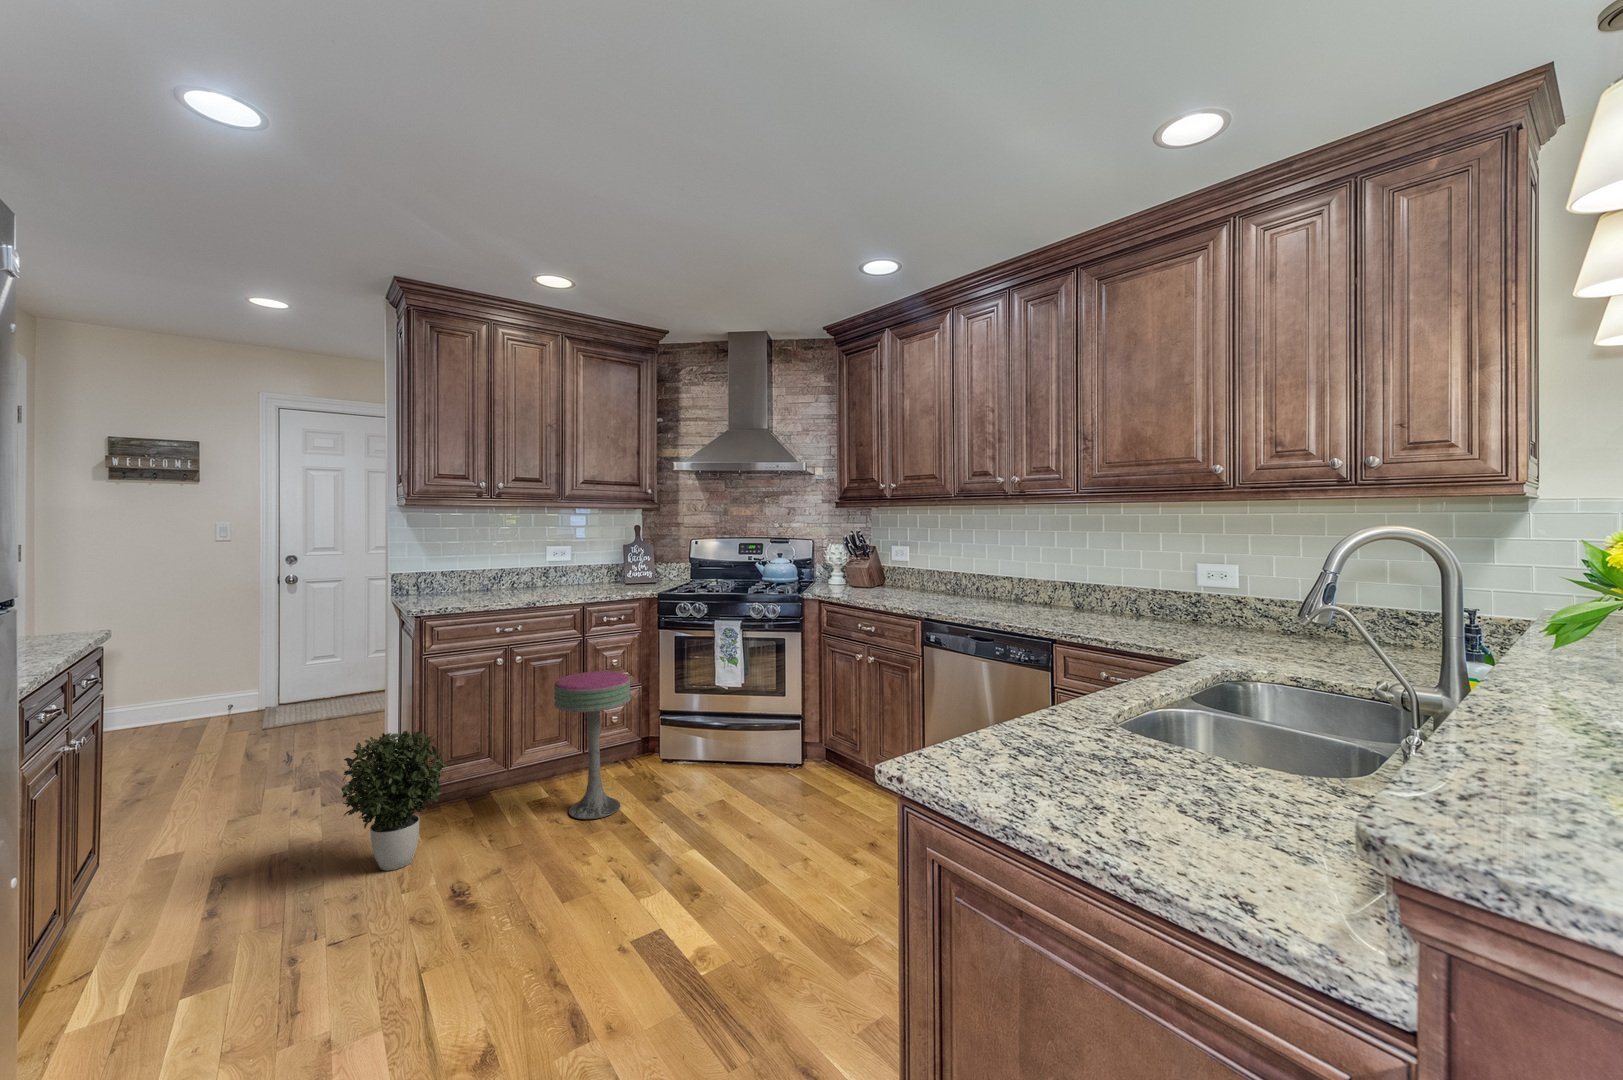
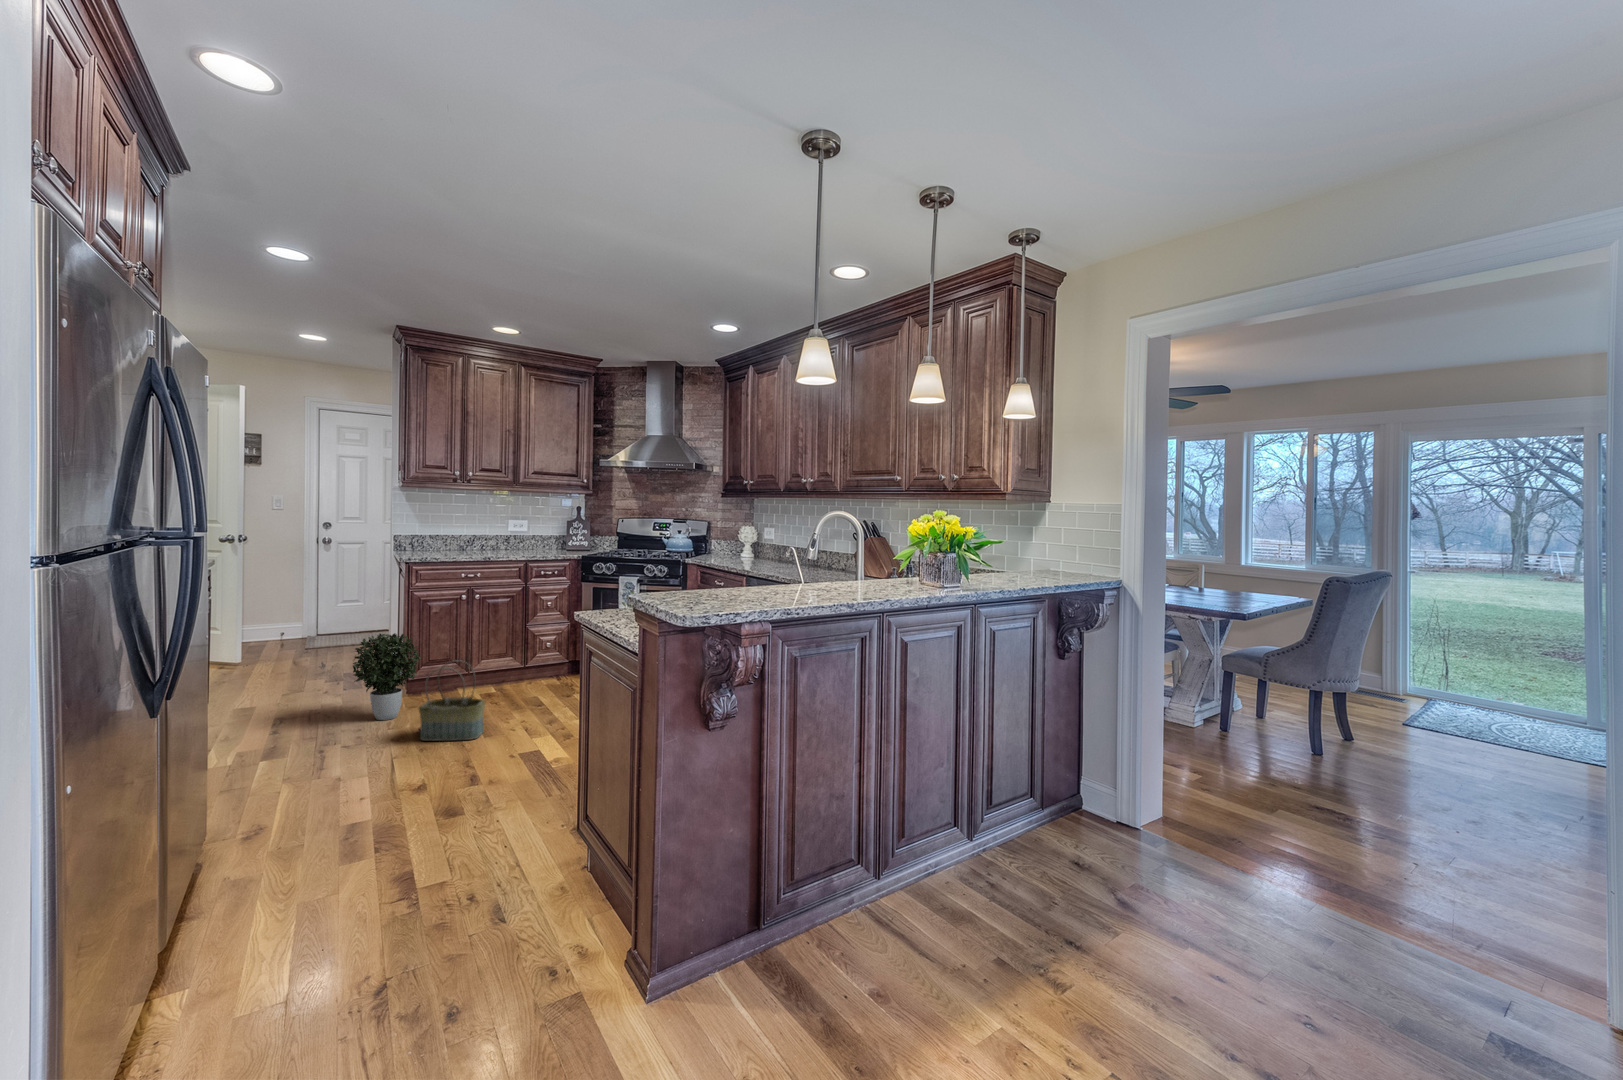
bar stool: present [554,671,630,819] -> none [497,606,551,702]
basket: none [455,777,558,917] -> present [419,660,485,741]

